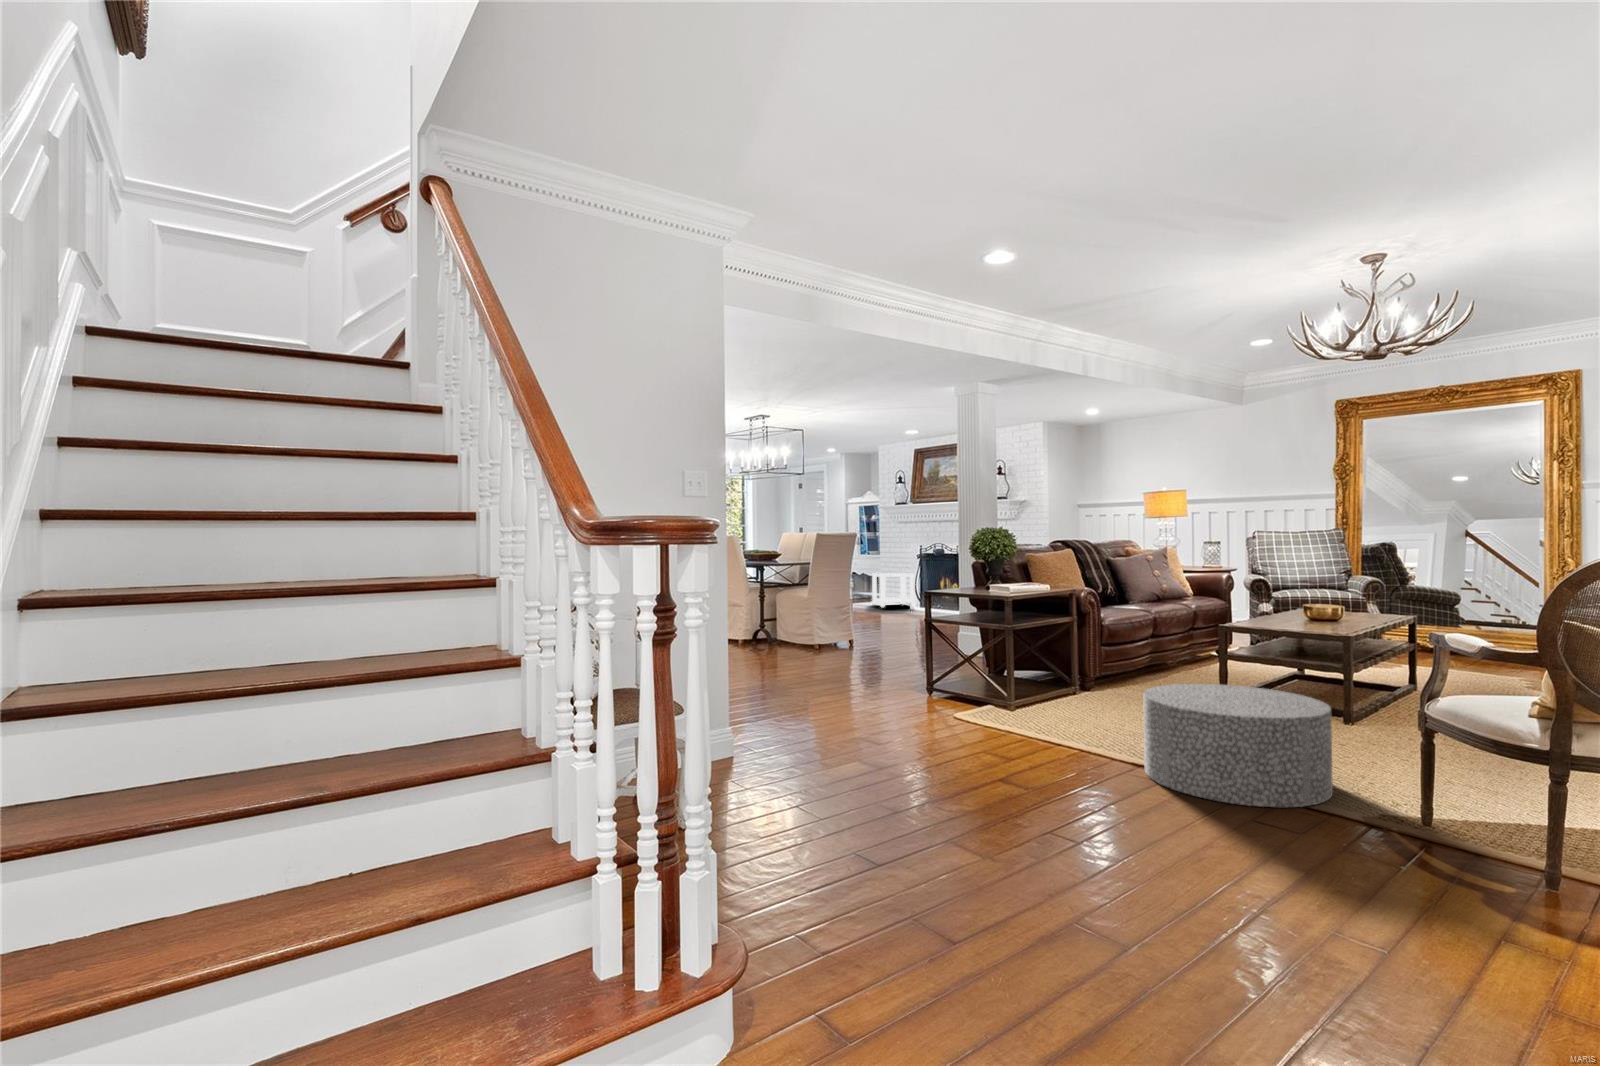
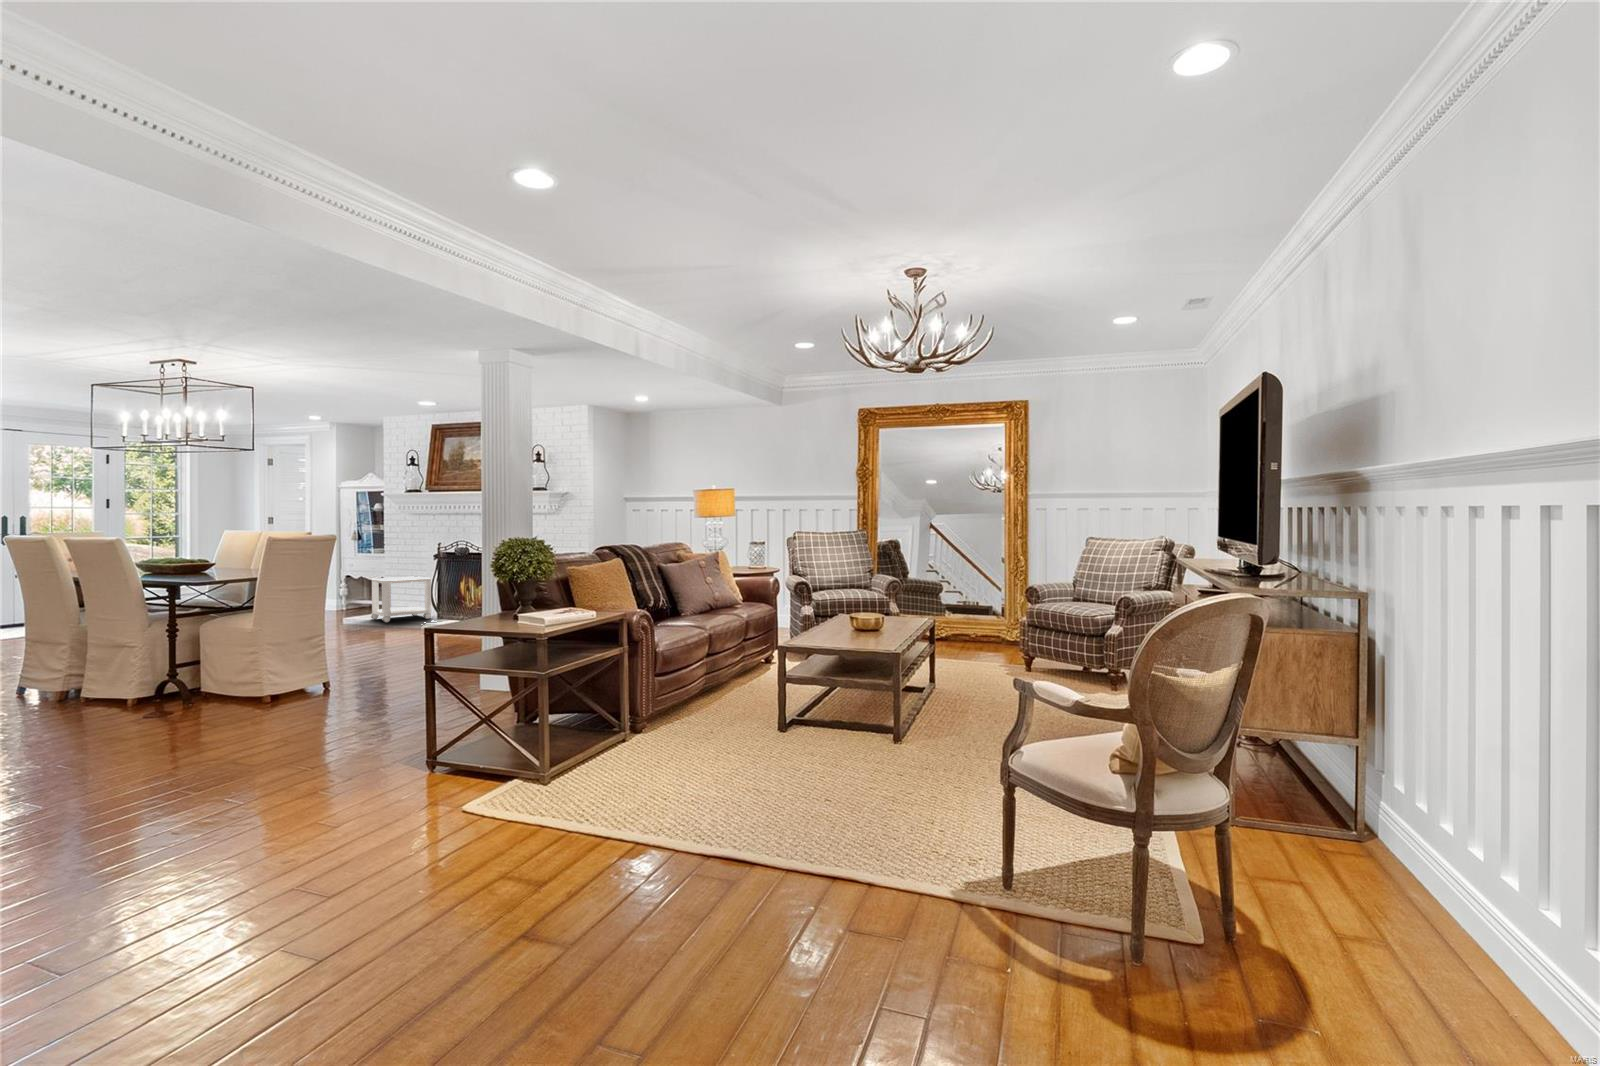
ottoman: present [1143,684,1333,807] -> none [715,733,910,901]

